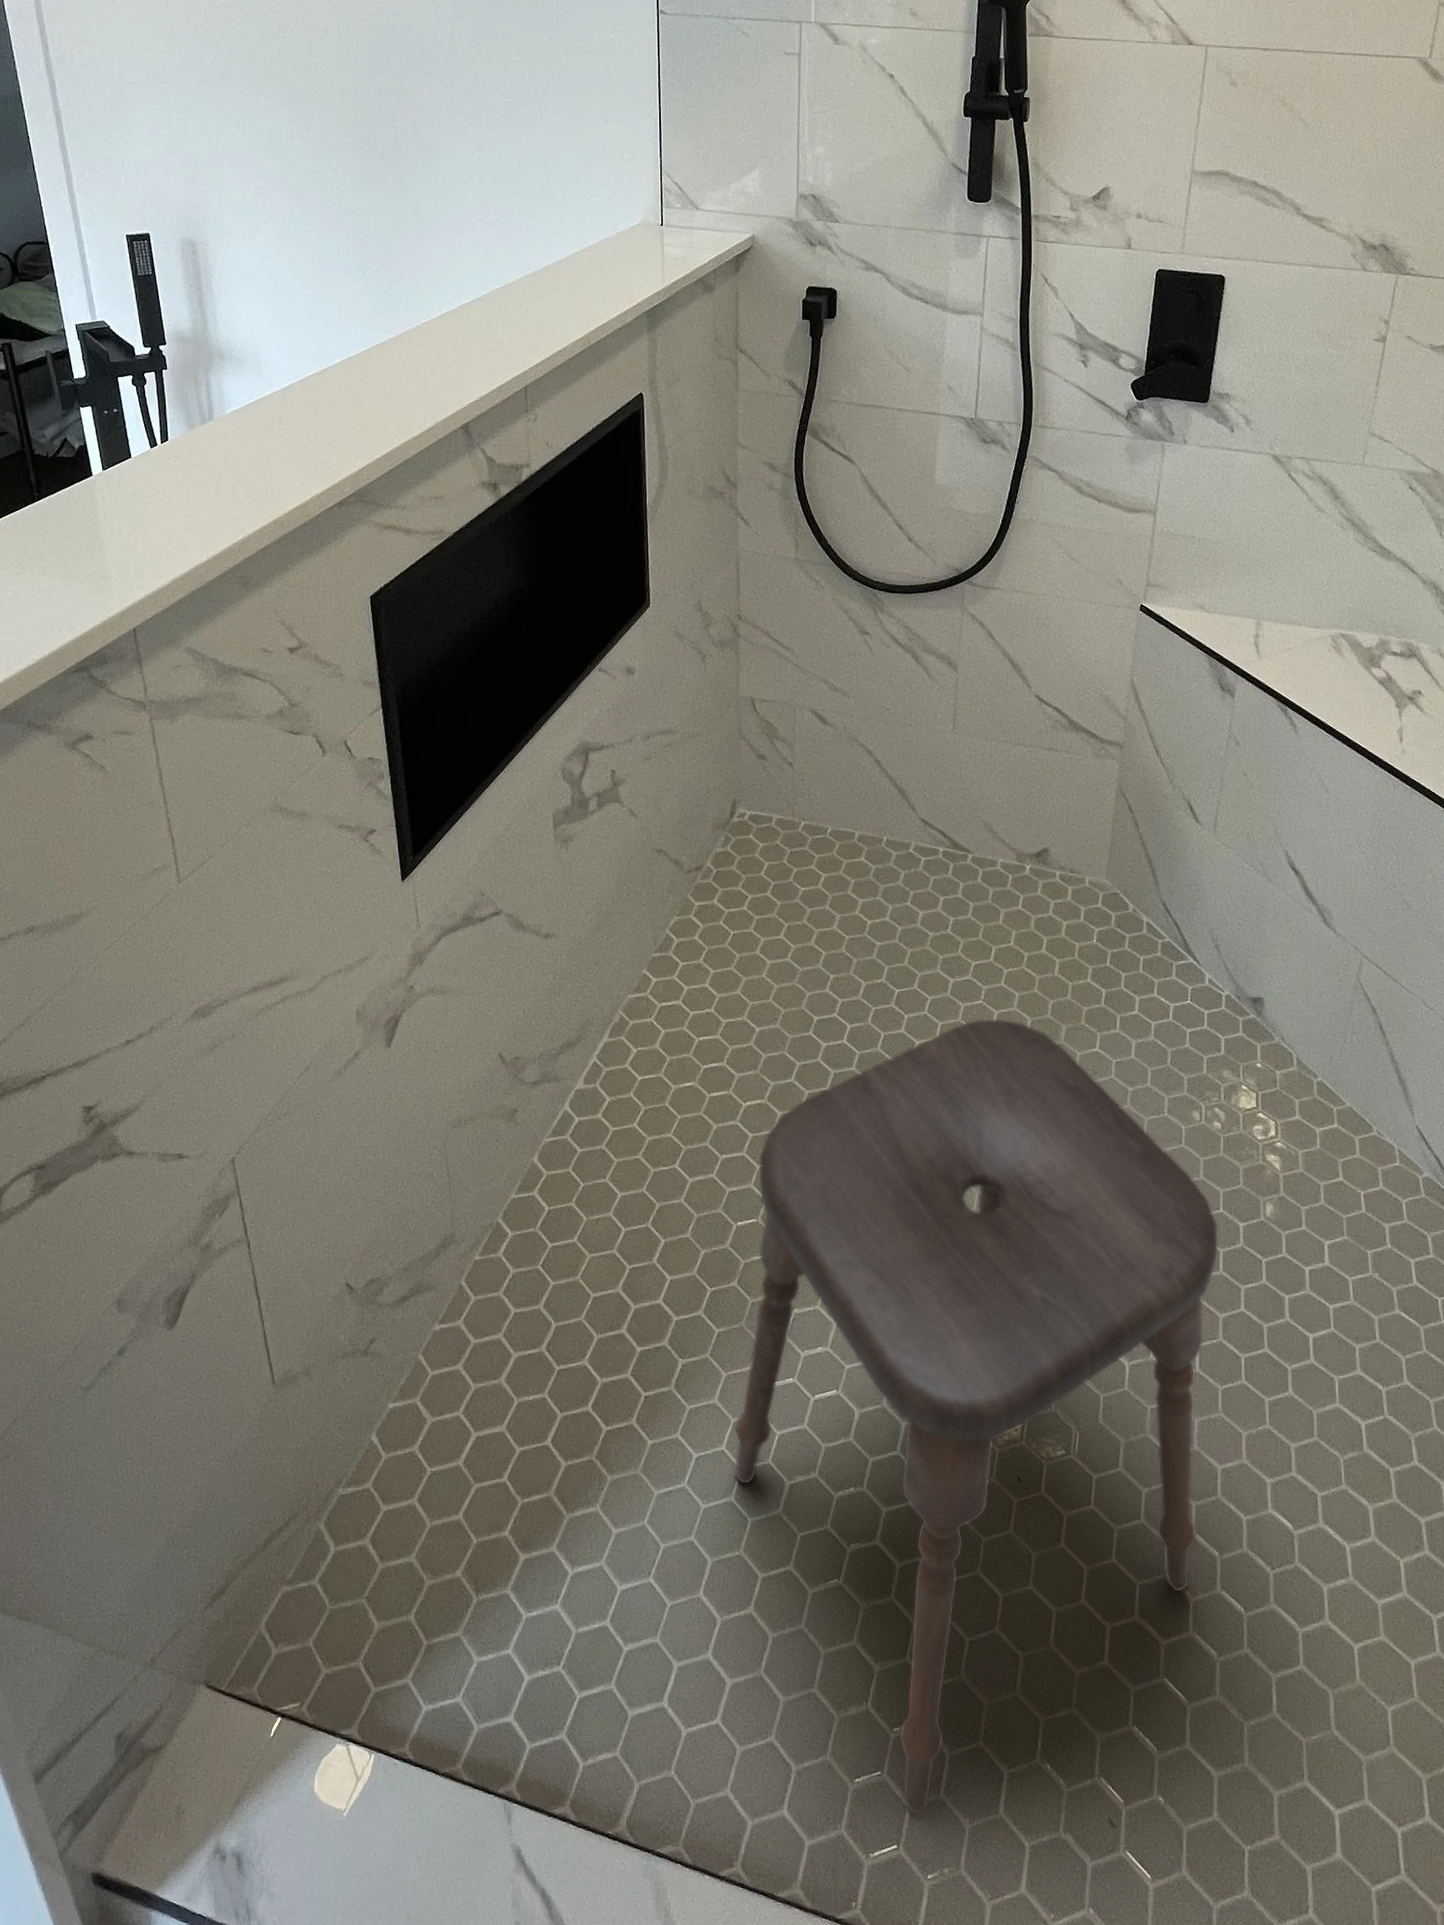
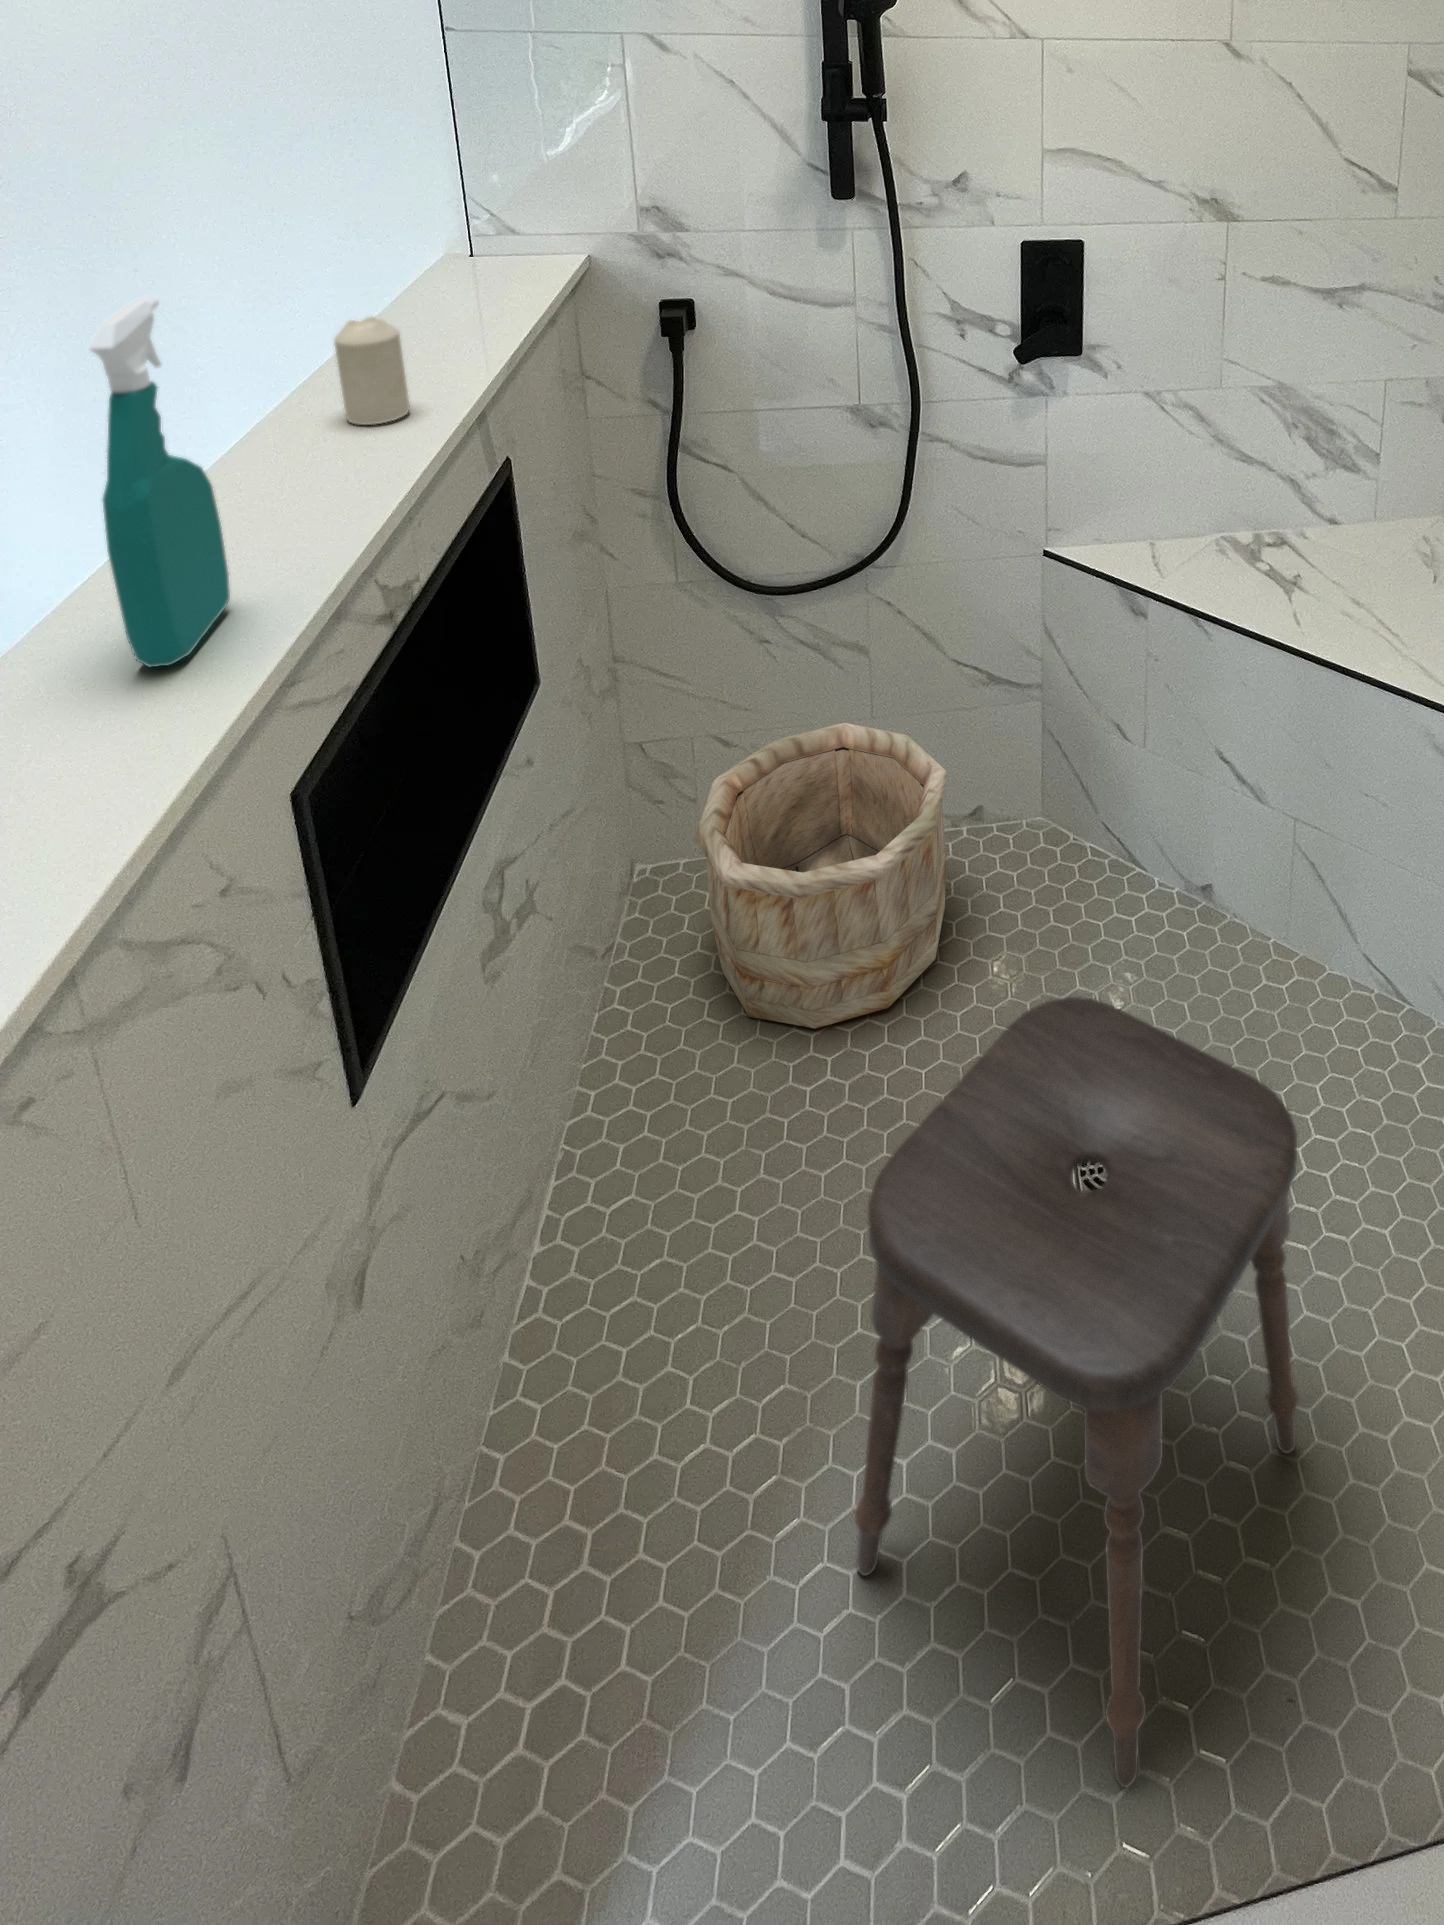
spray bottle: none [210,136,323,453] -> present [90,296,230,667]
candle: none [487,231,542,326] -> present [334,317,410,425]
wooden bucket: none [767,723,1005,999] -> present [694,723,948,1028]

